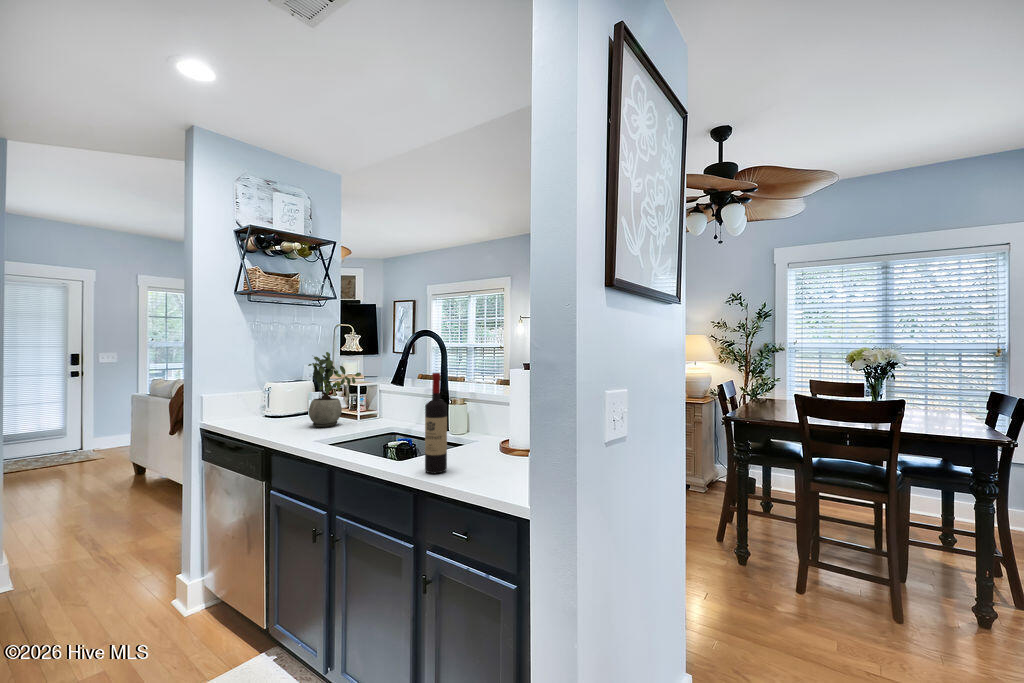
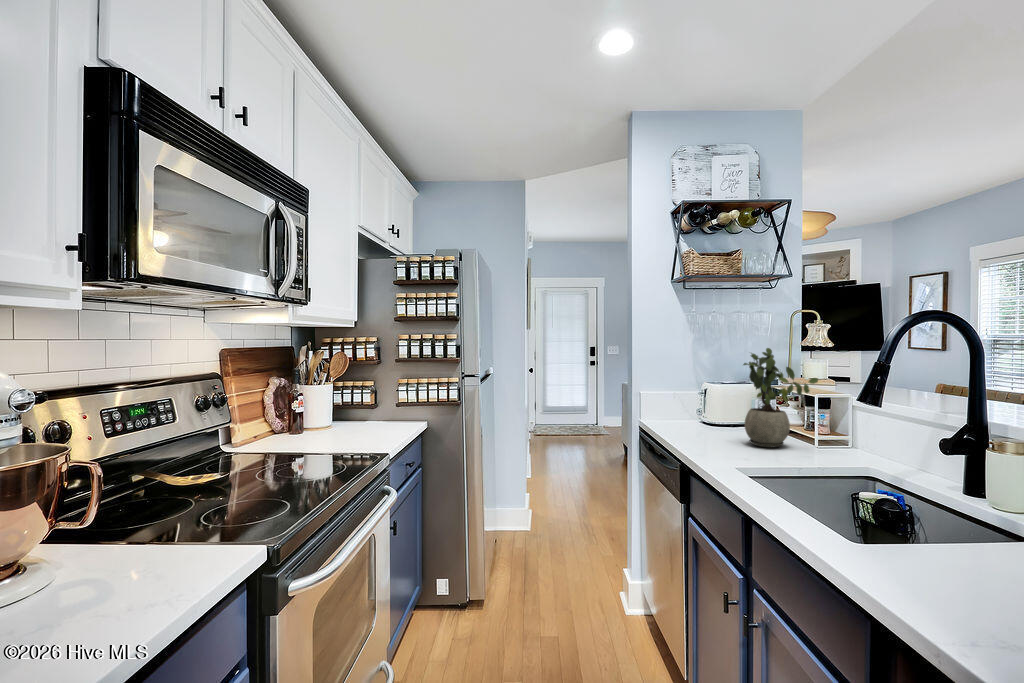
wine bottle: present [425,373,447,473] -> none [905,392,959,586]

